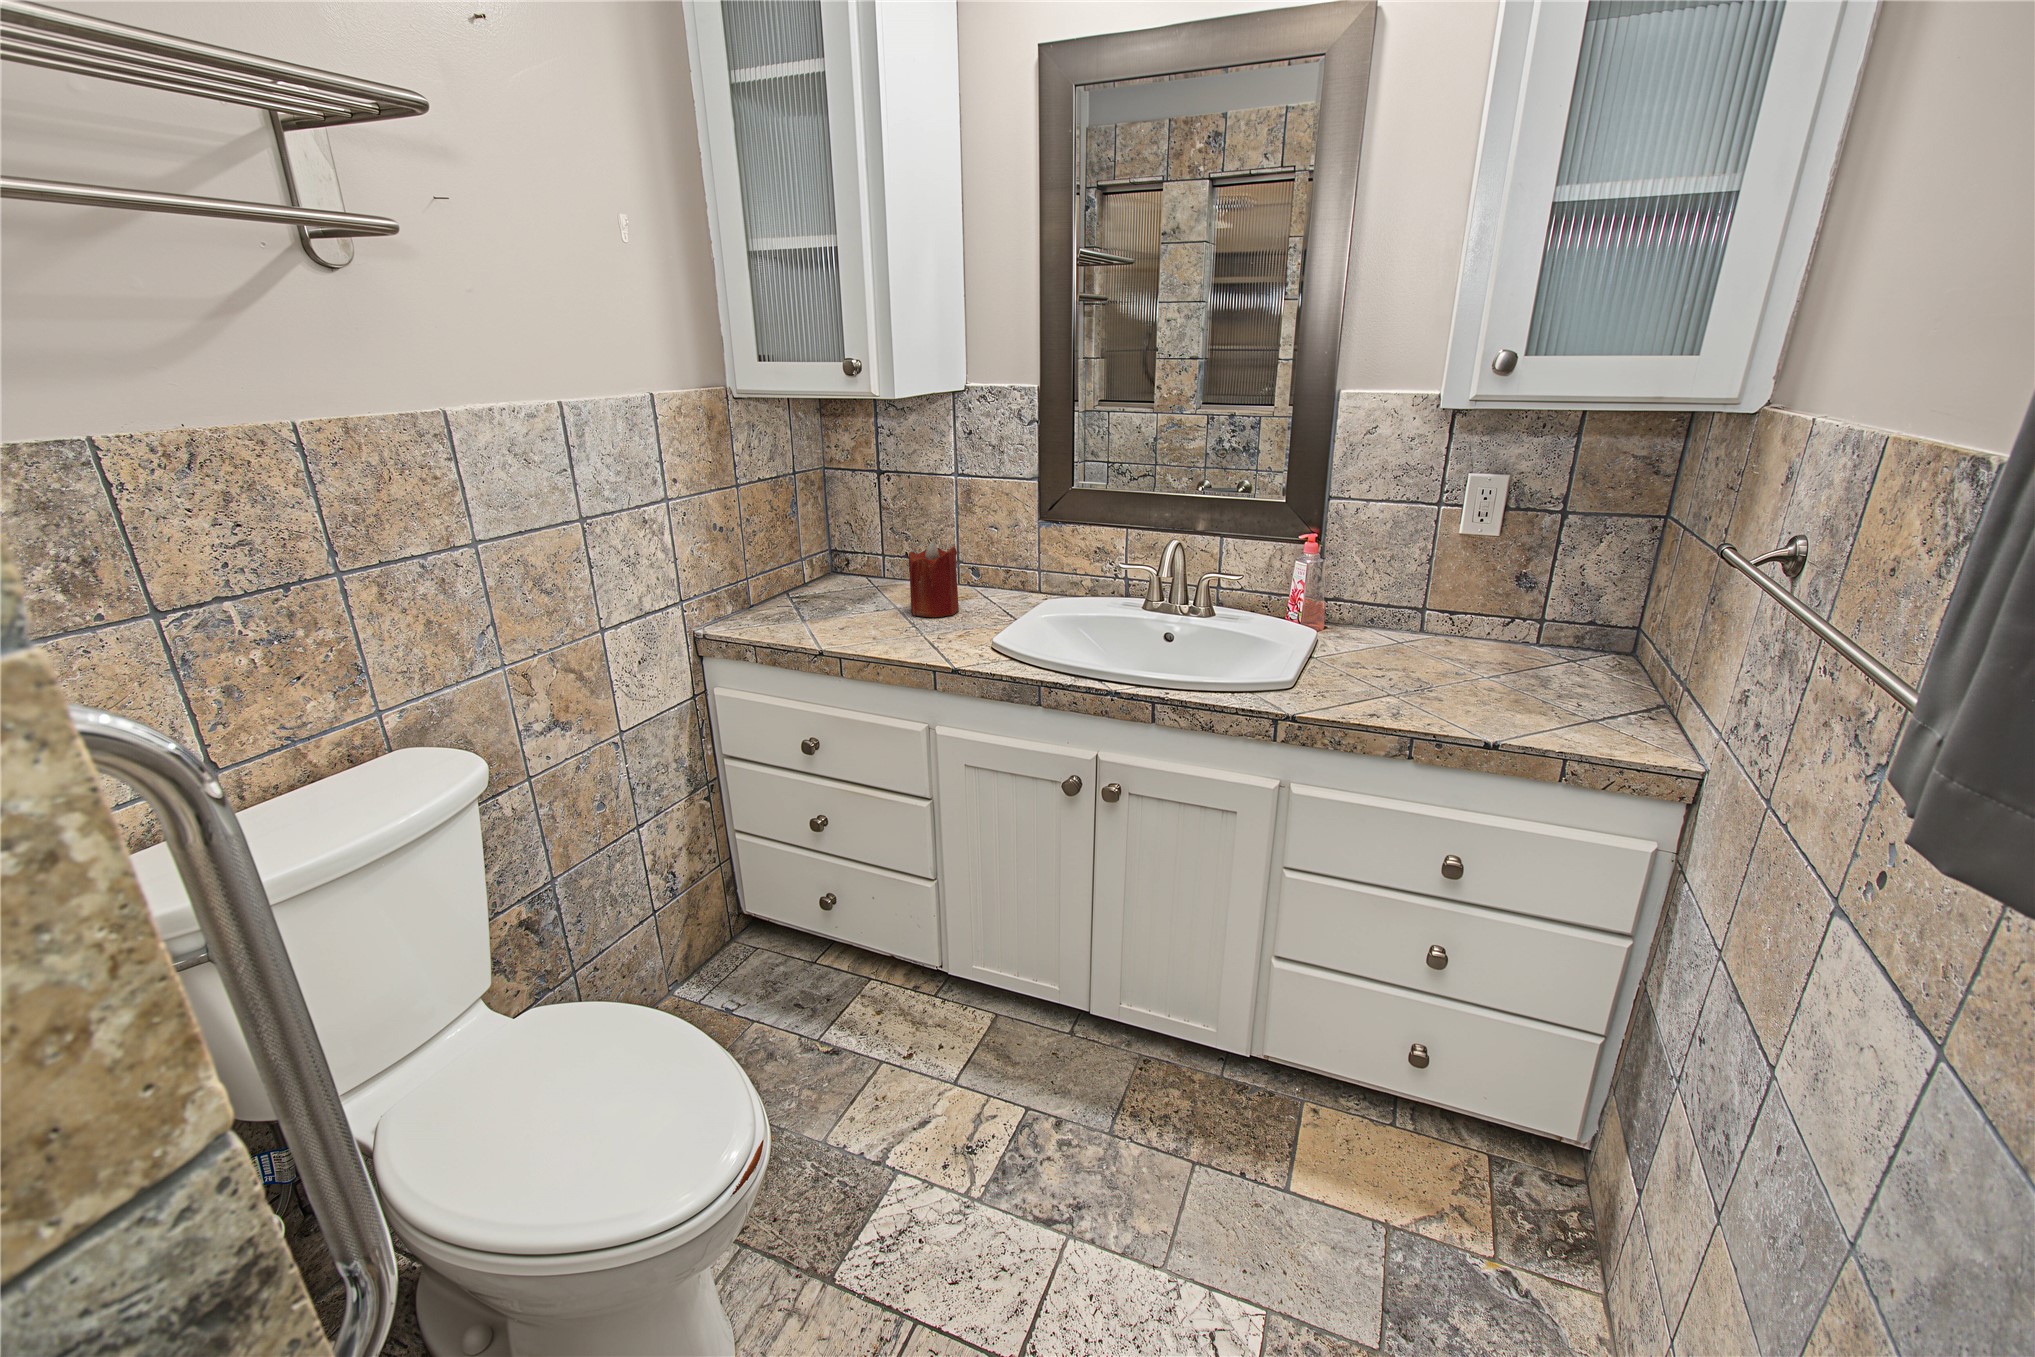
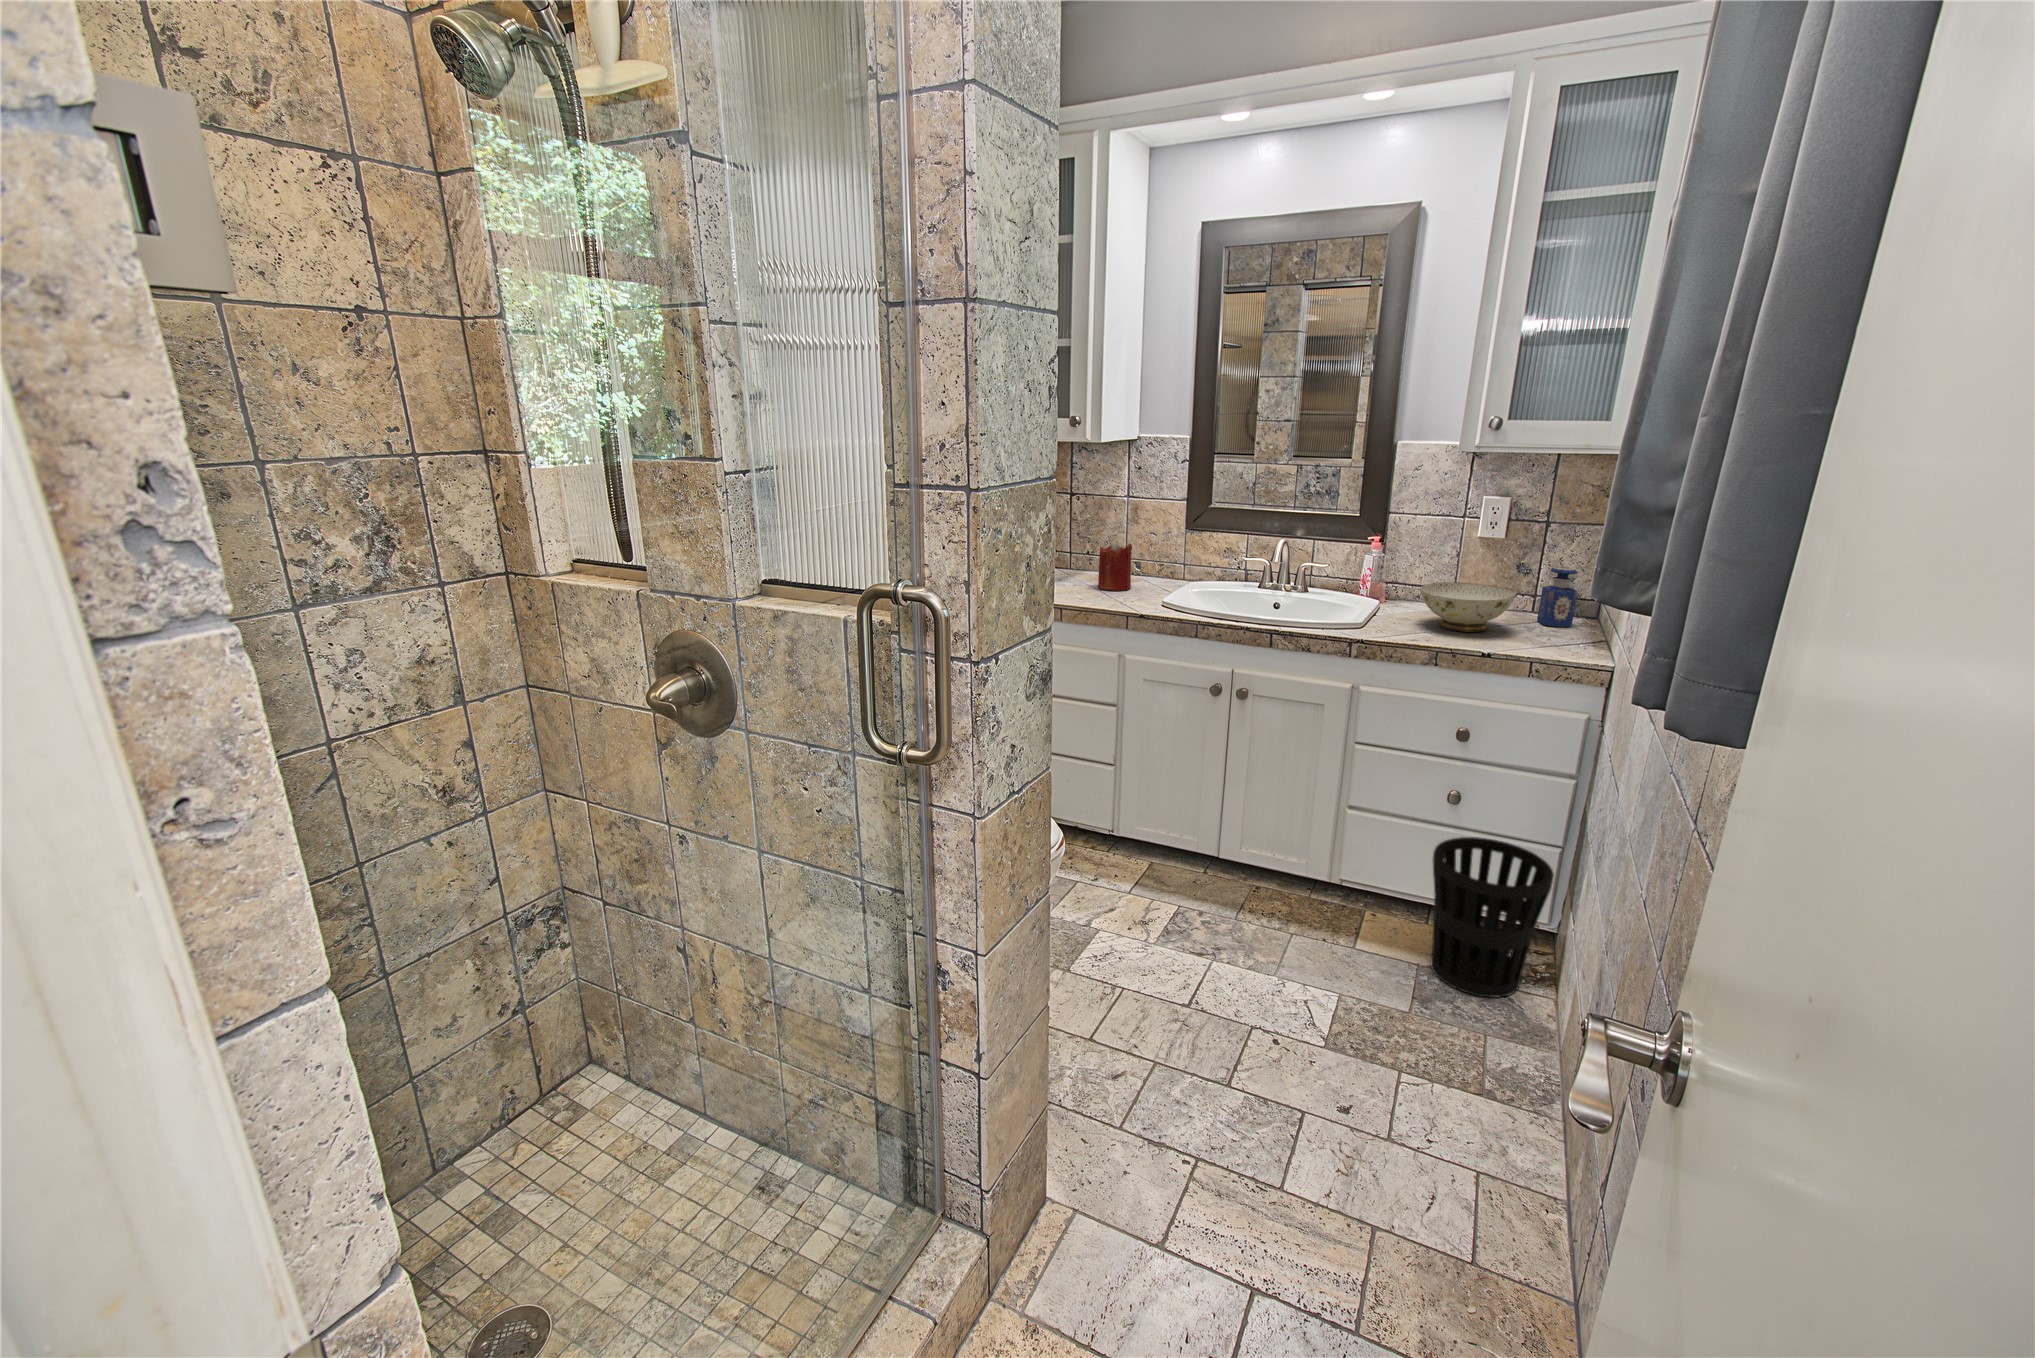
perfume bottle: none [1551,582,1616,674] -> present [1537,567,1577,627]
ceramic bowl: none [1381,607,1529,692] -> present [1420,582,1516,632]
wastebasket: none [1403,1022,1605,1294] -> present [1431,837,1554,998]

